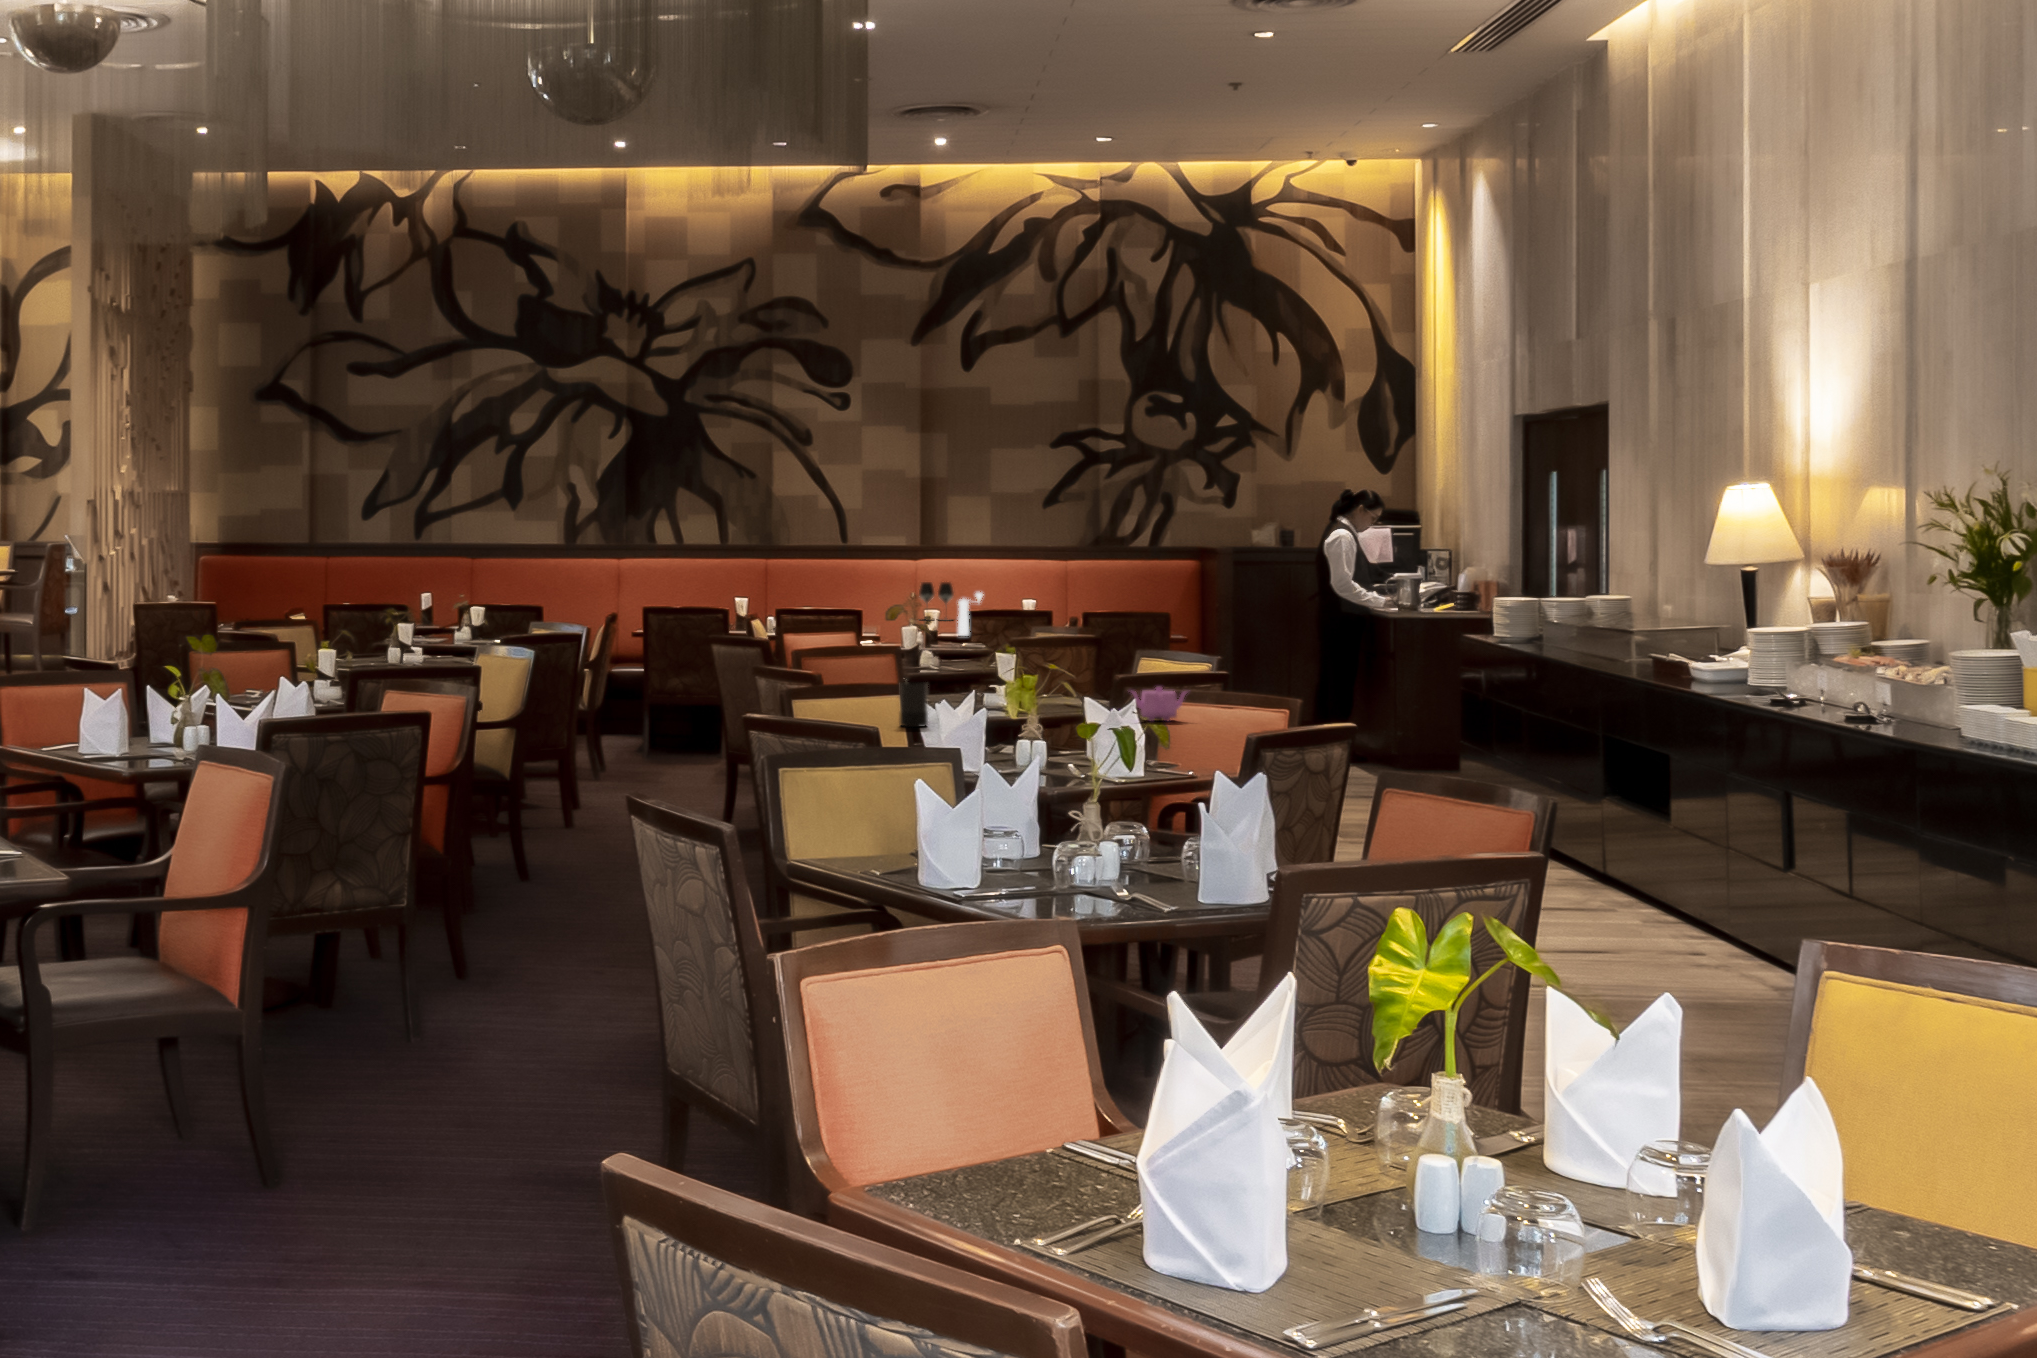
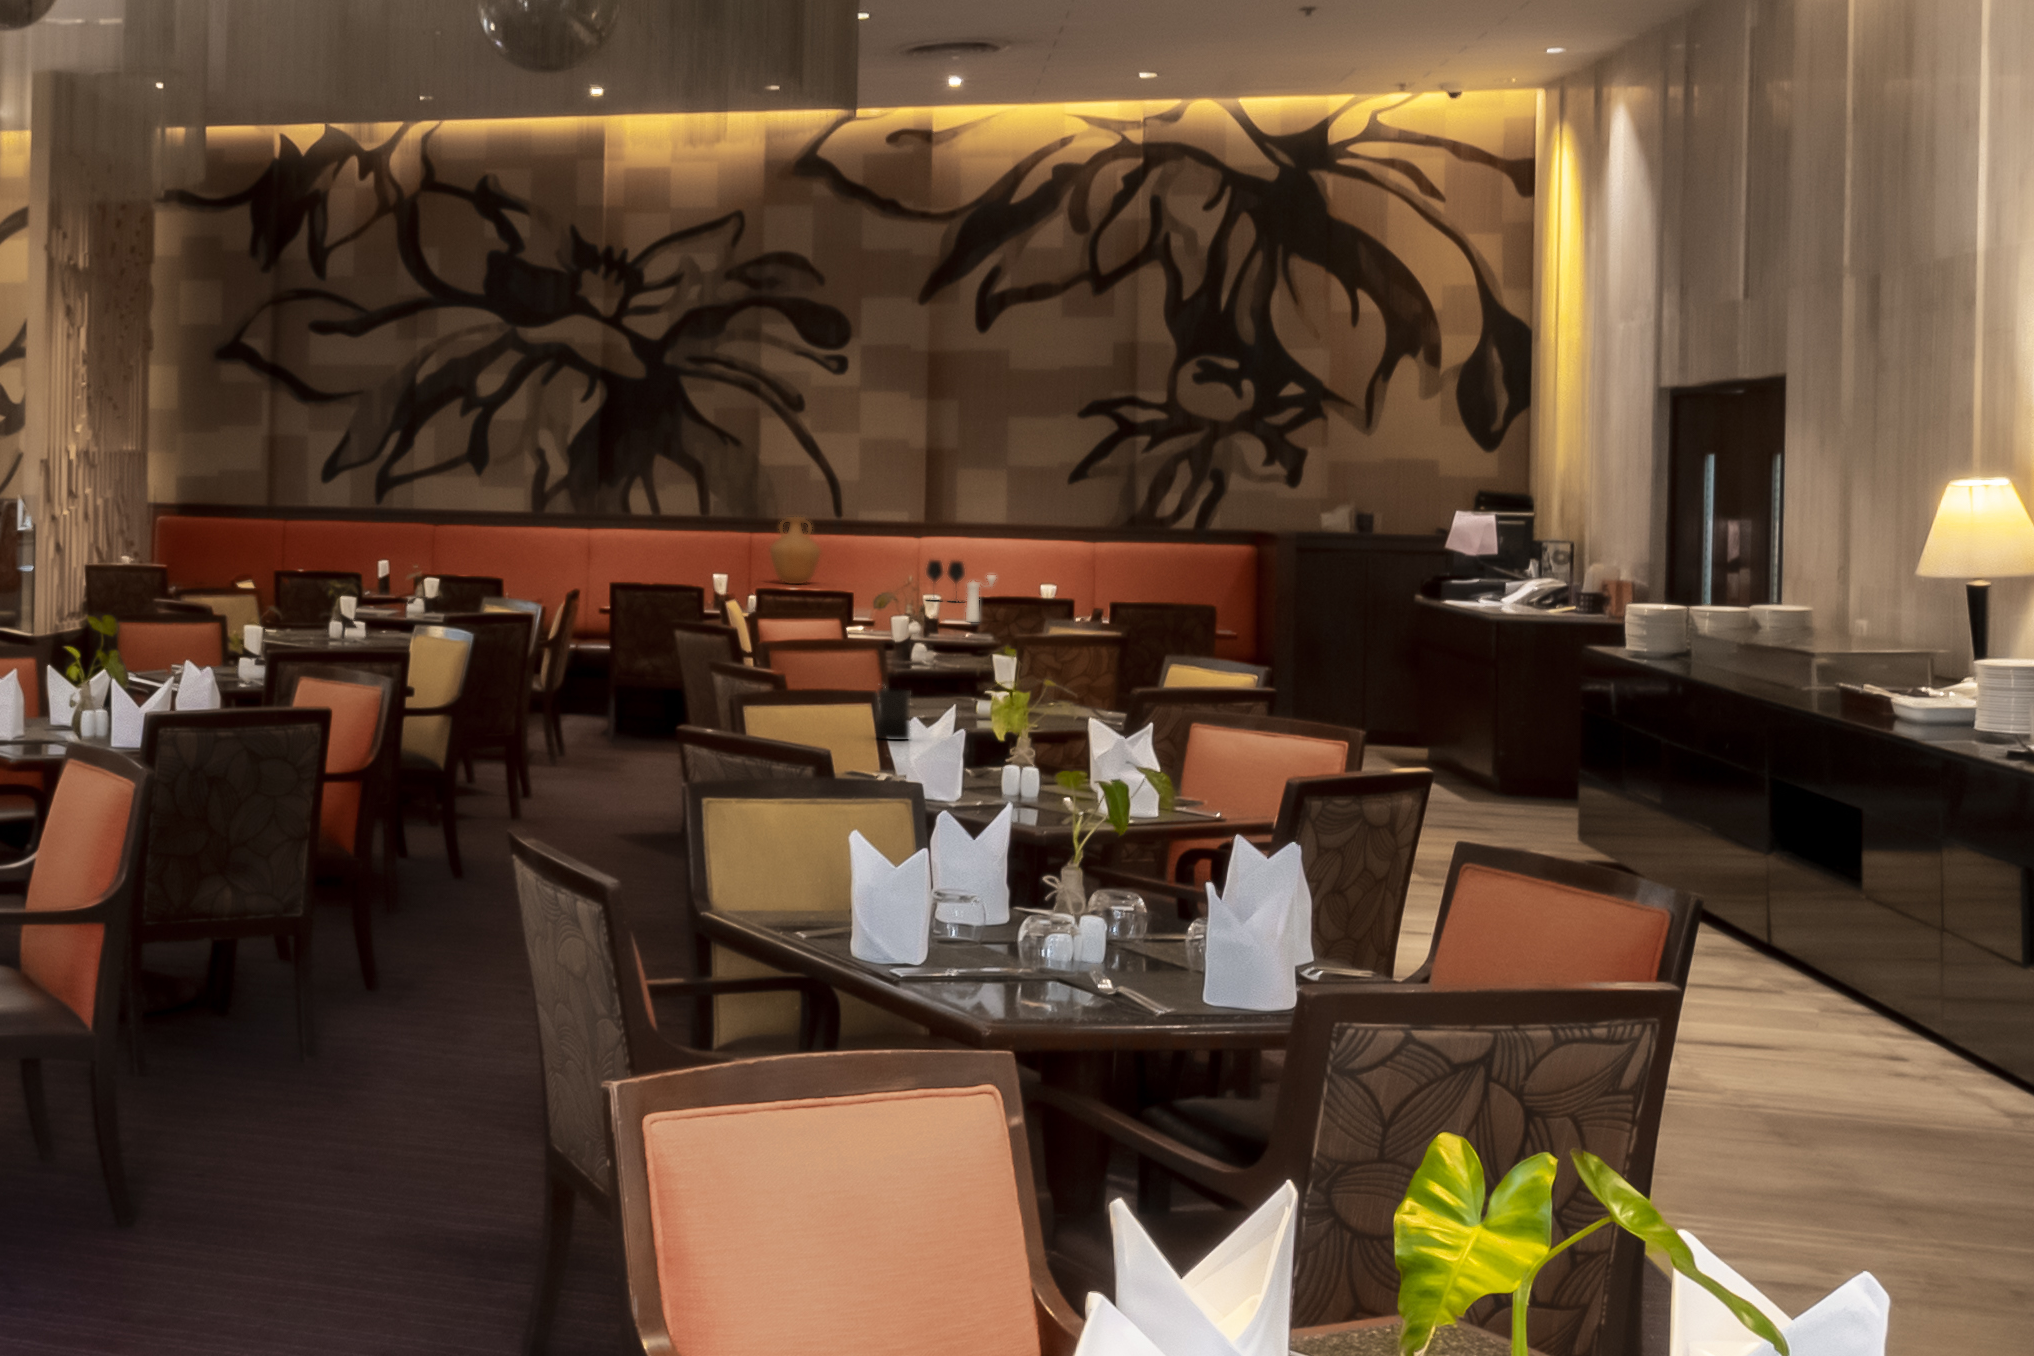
vase: none [776,547,822,610] -> present [770,517,820,584]
teapot: present [1131,687,1187,721] -> none [1153,704,1231,745]

